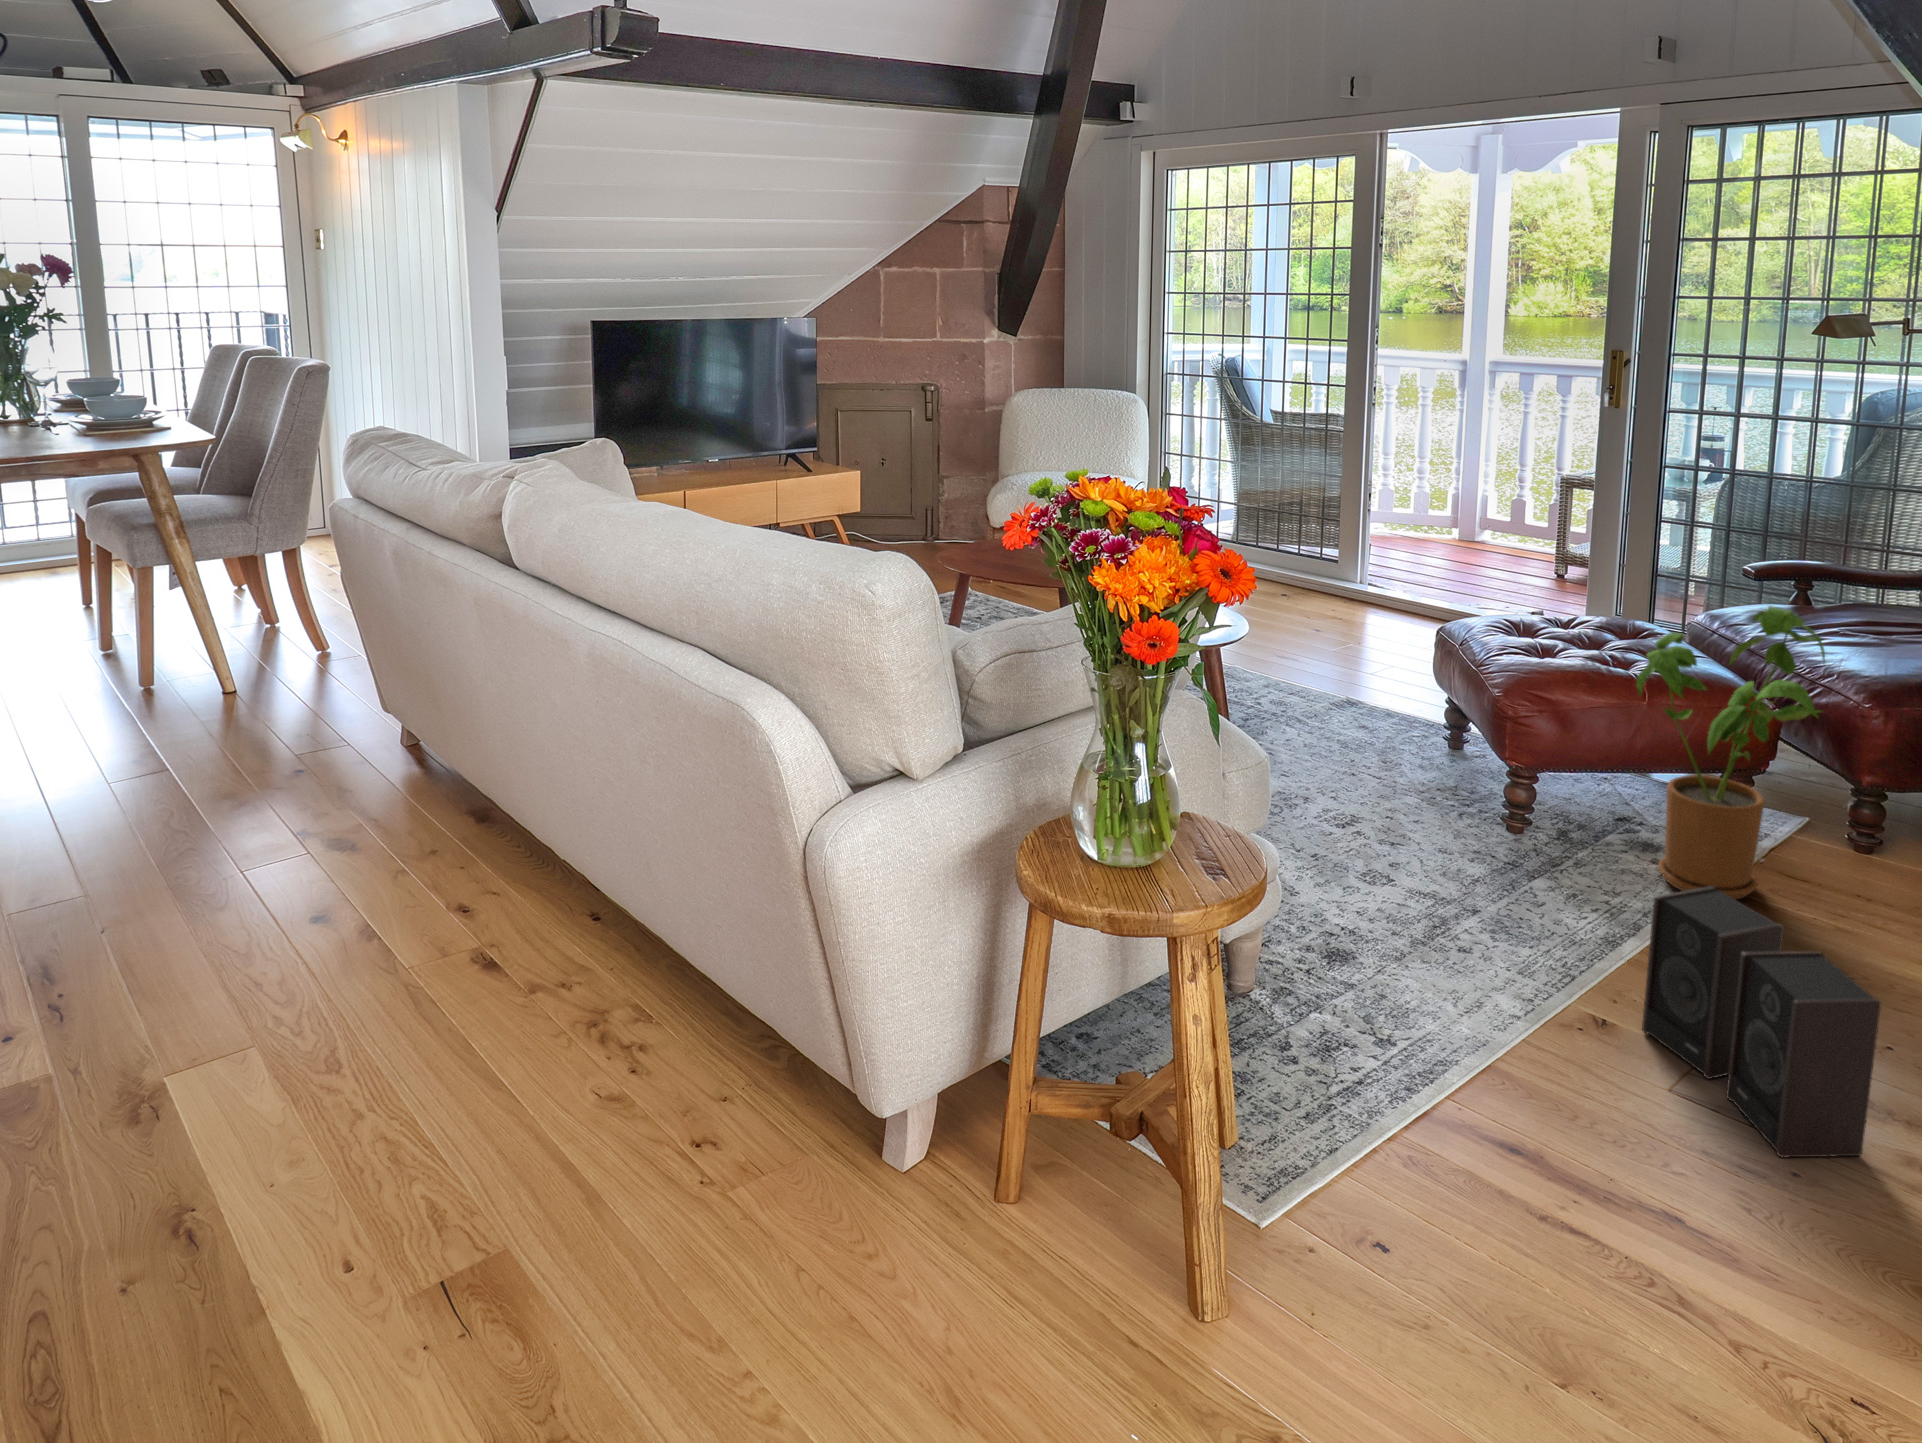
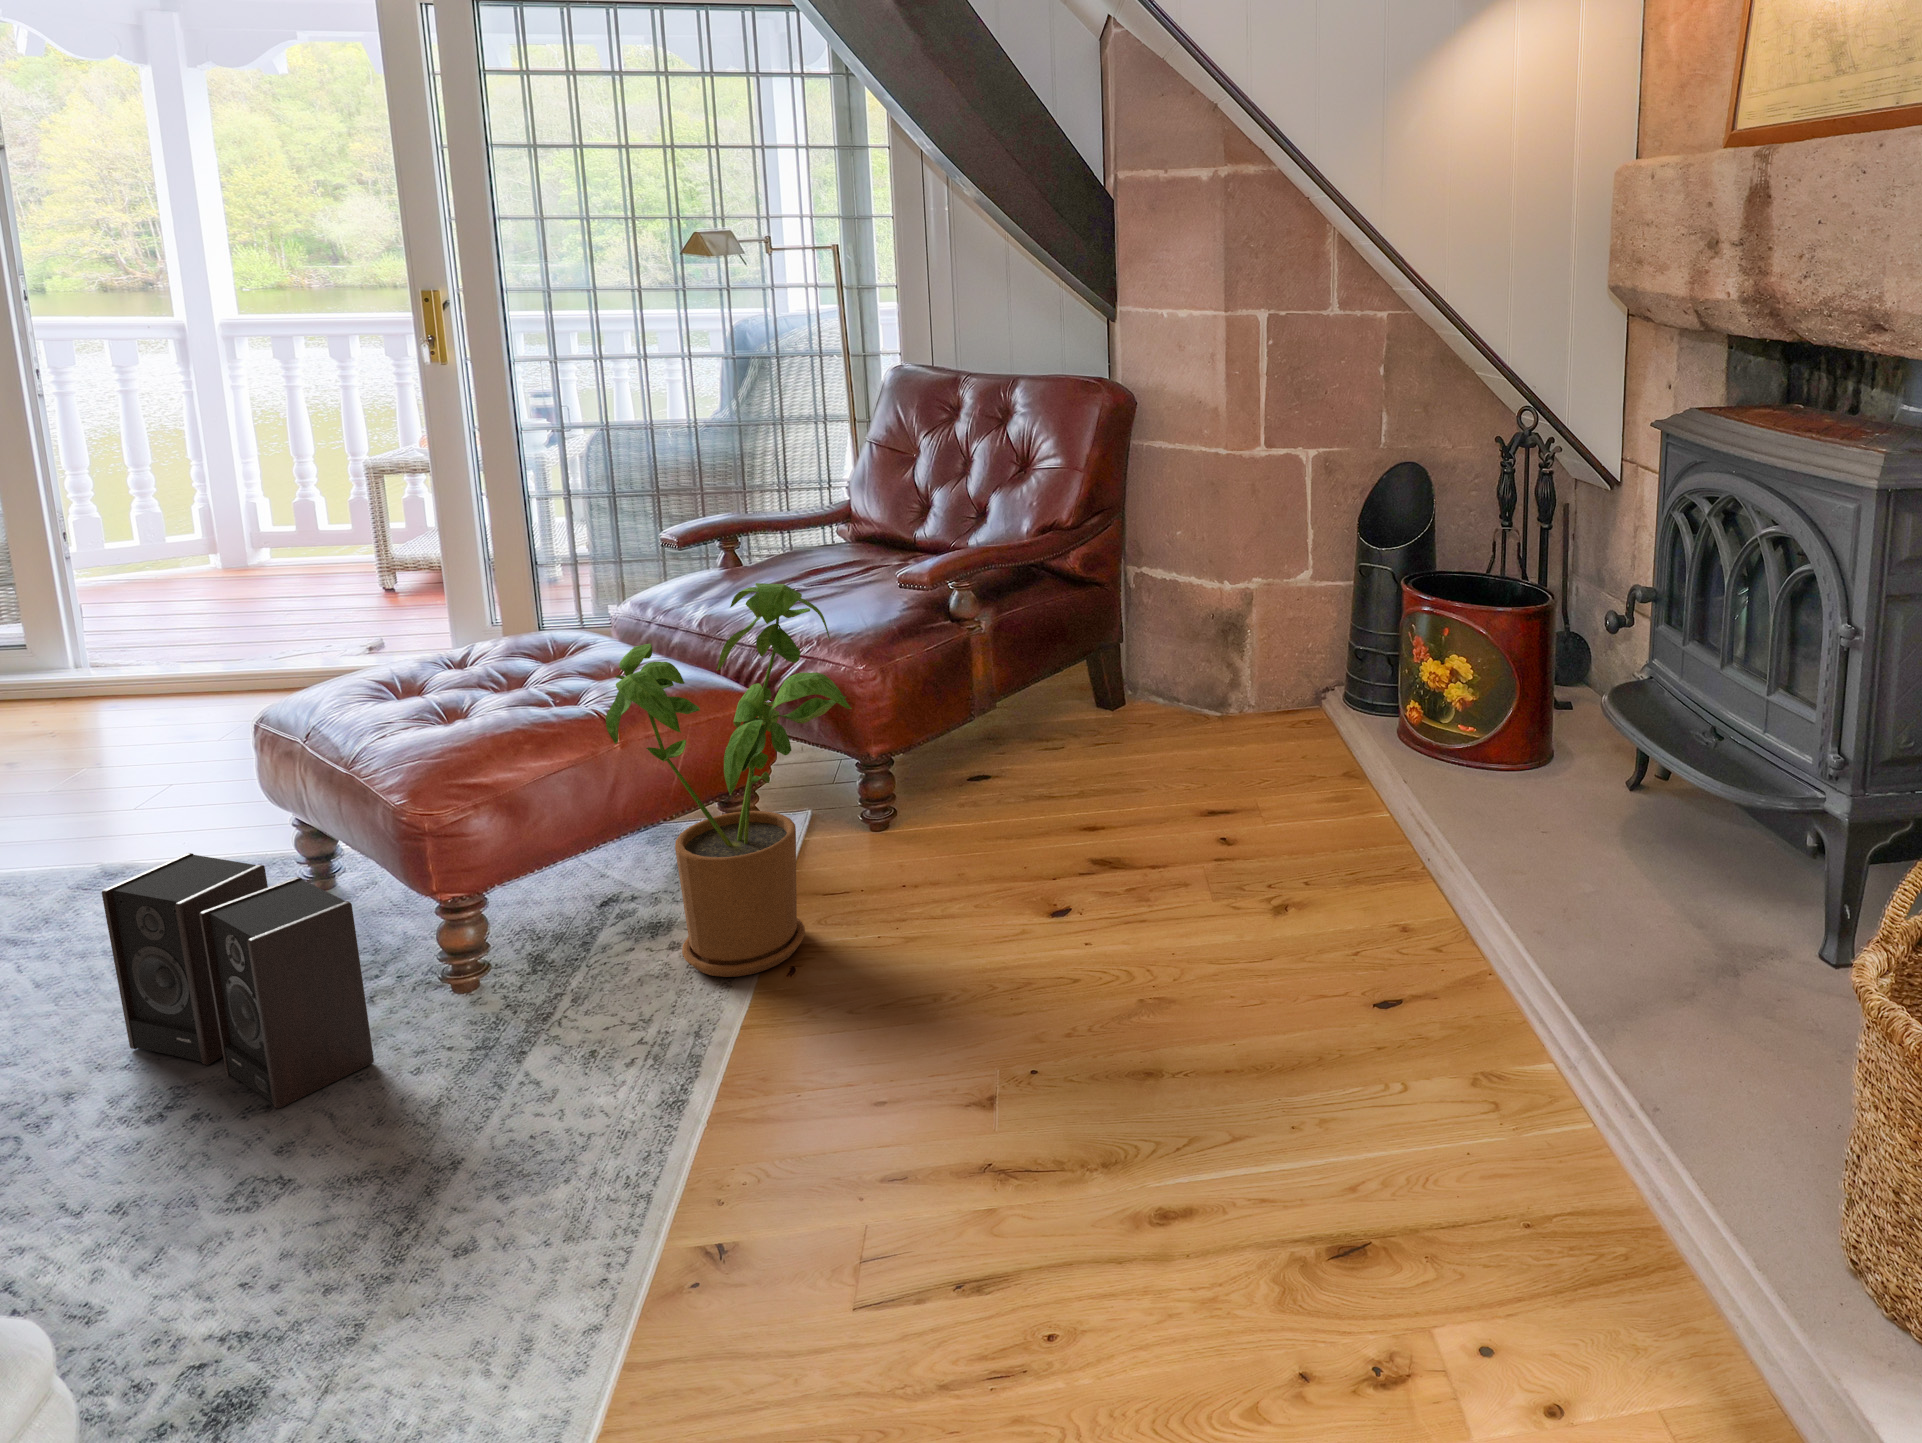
speaker: present [1642,886,1881,1157] -> present [102,853,374,1108]

